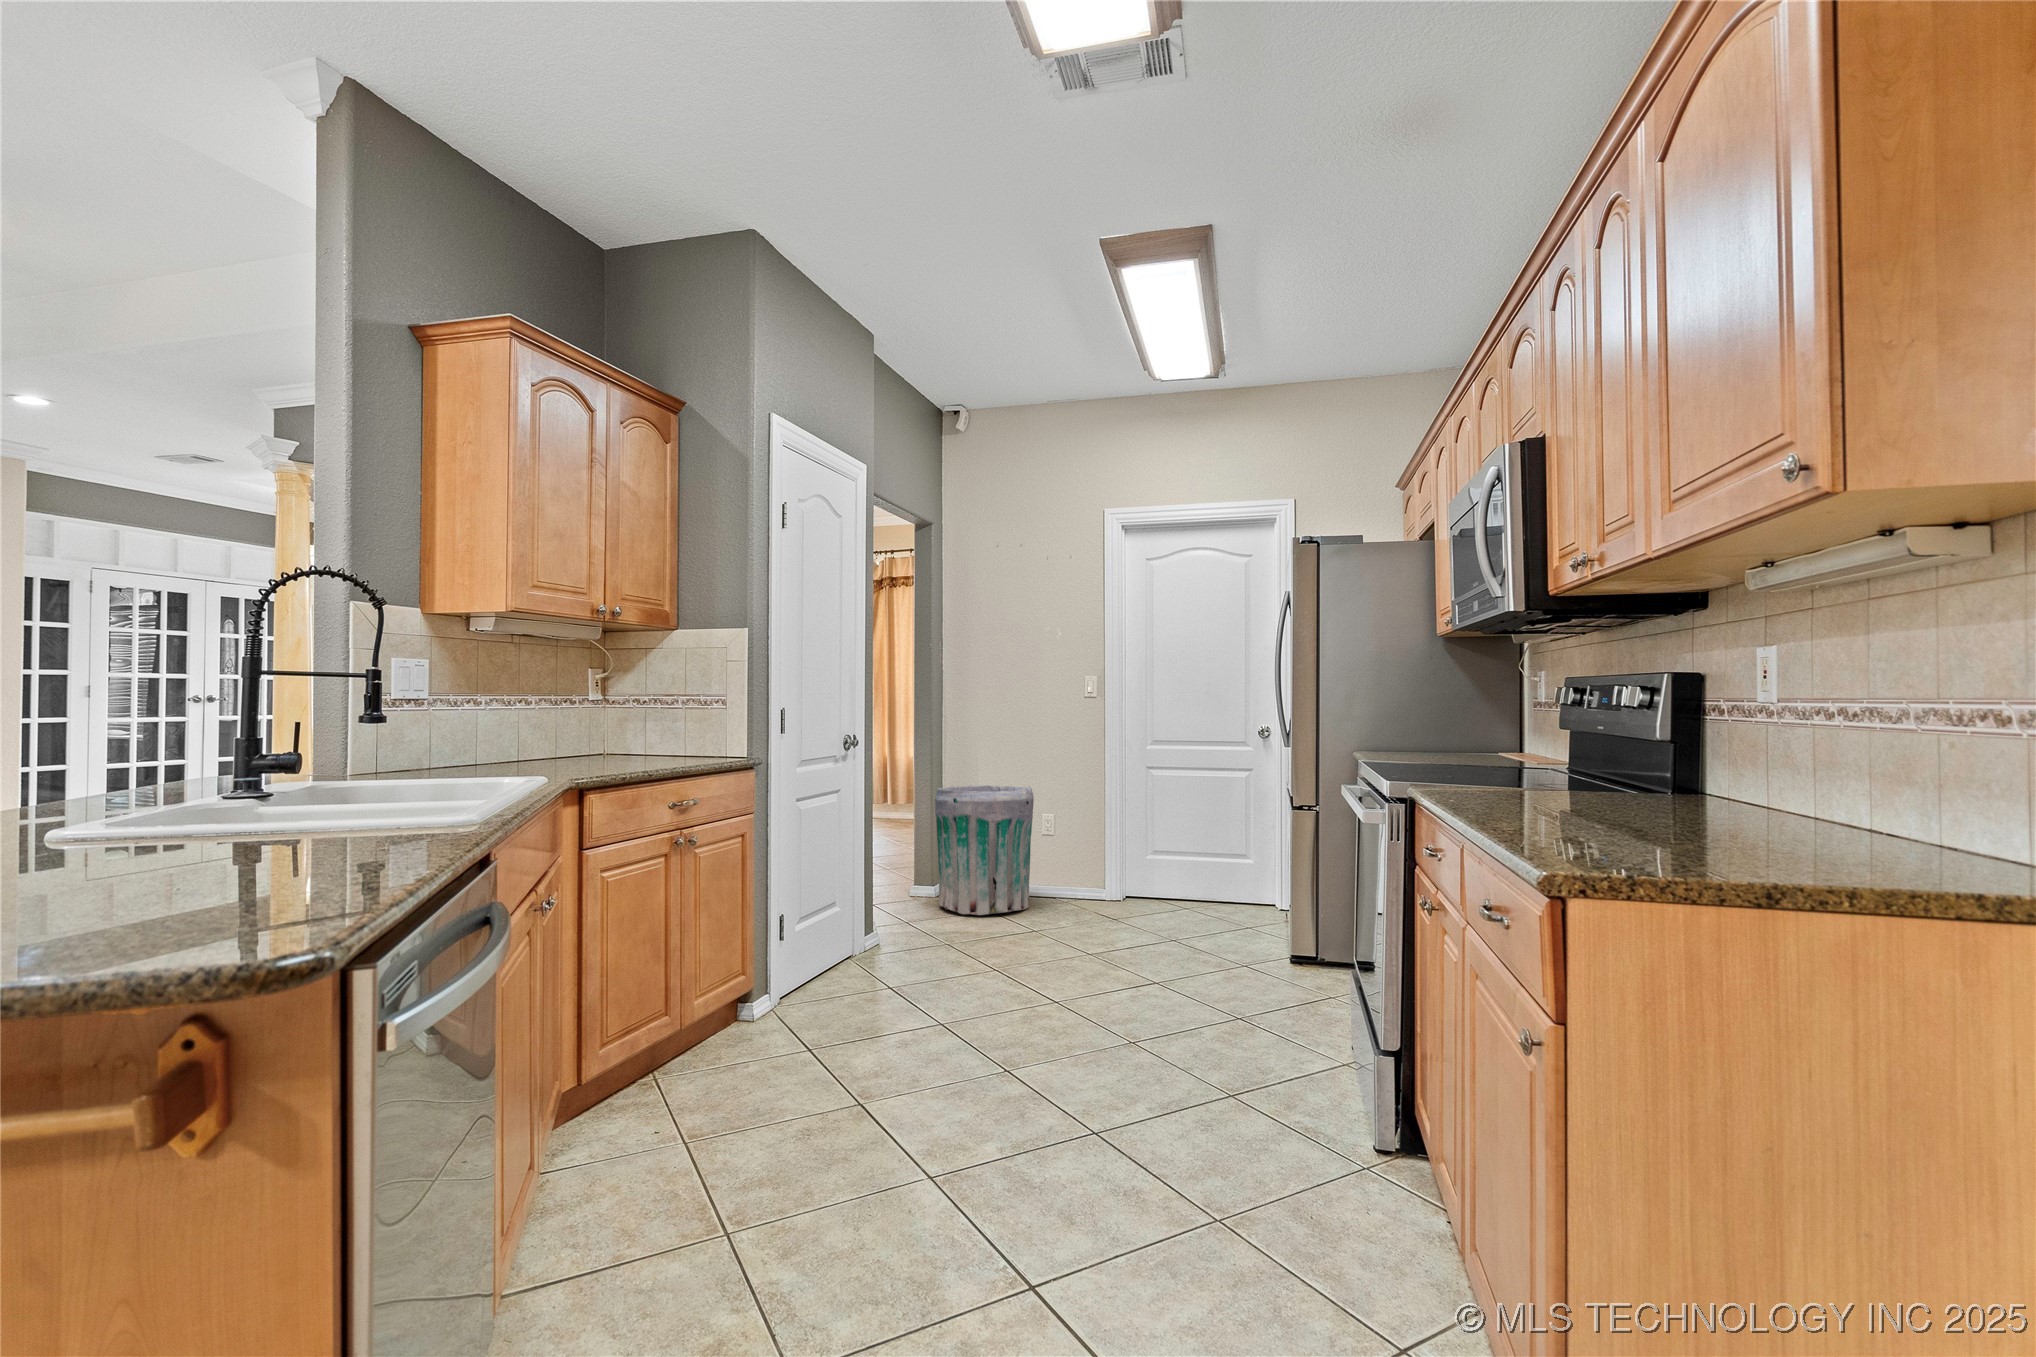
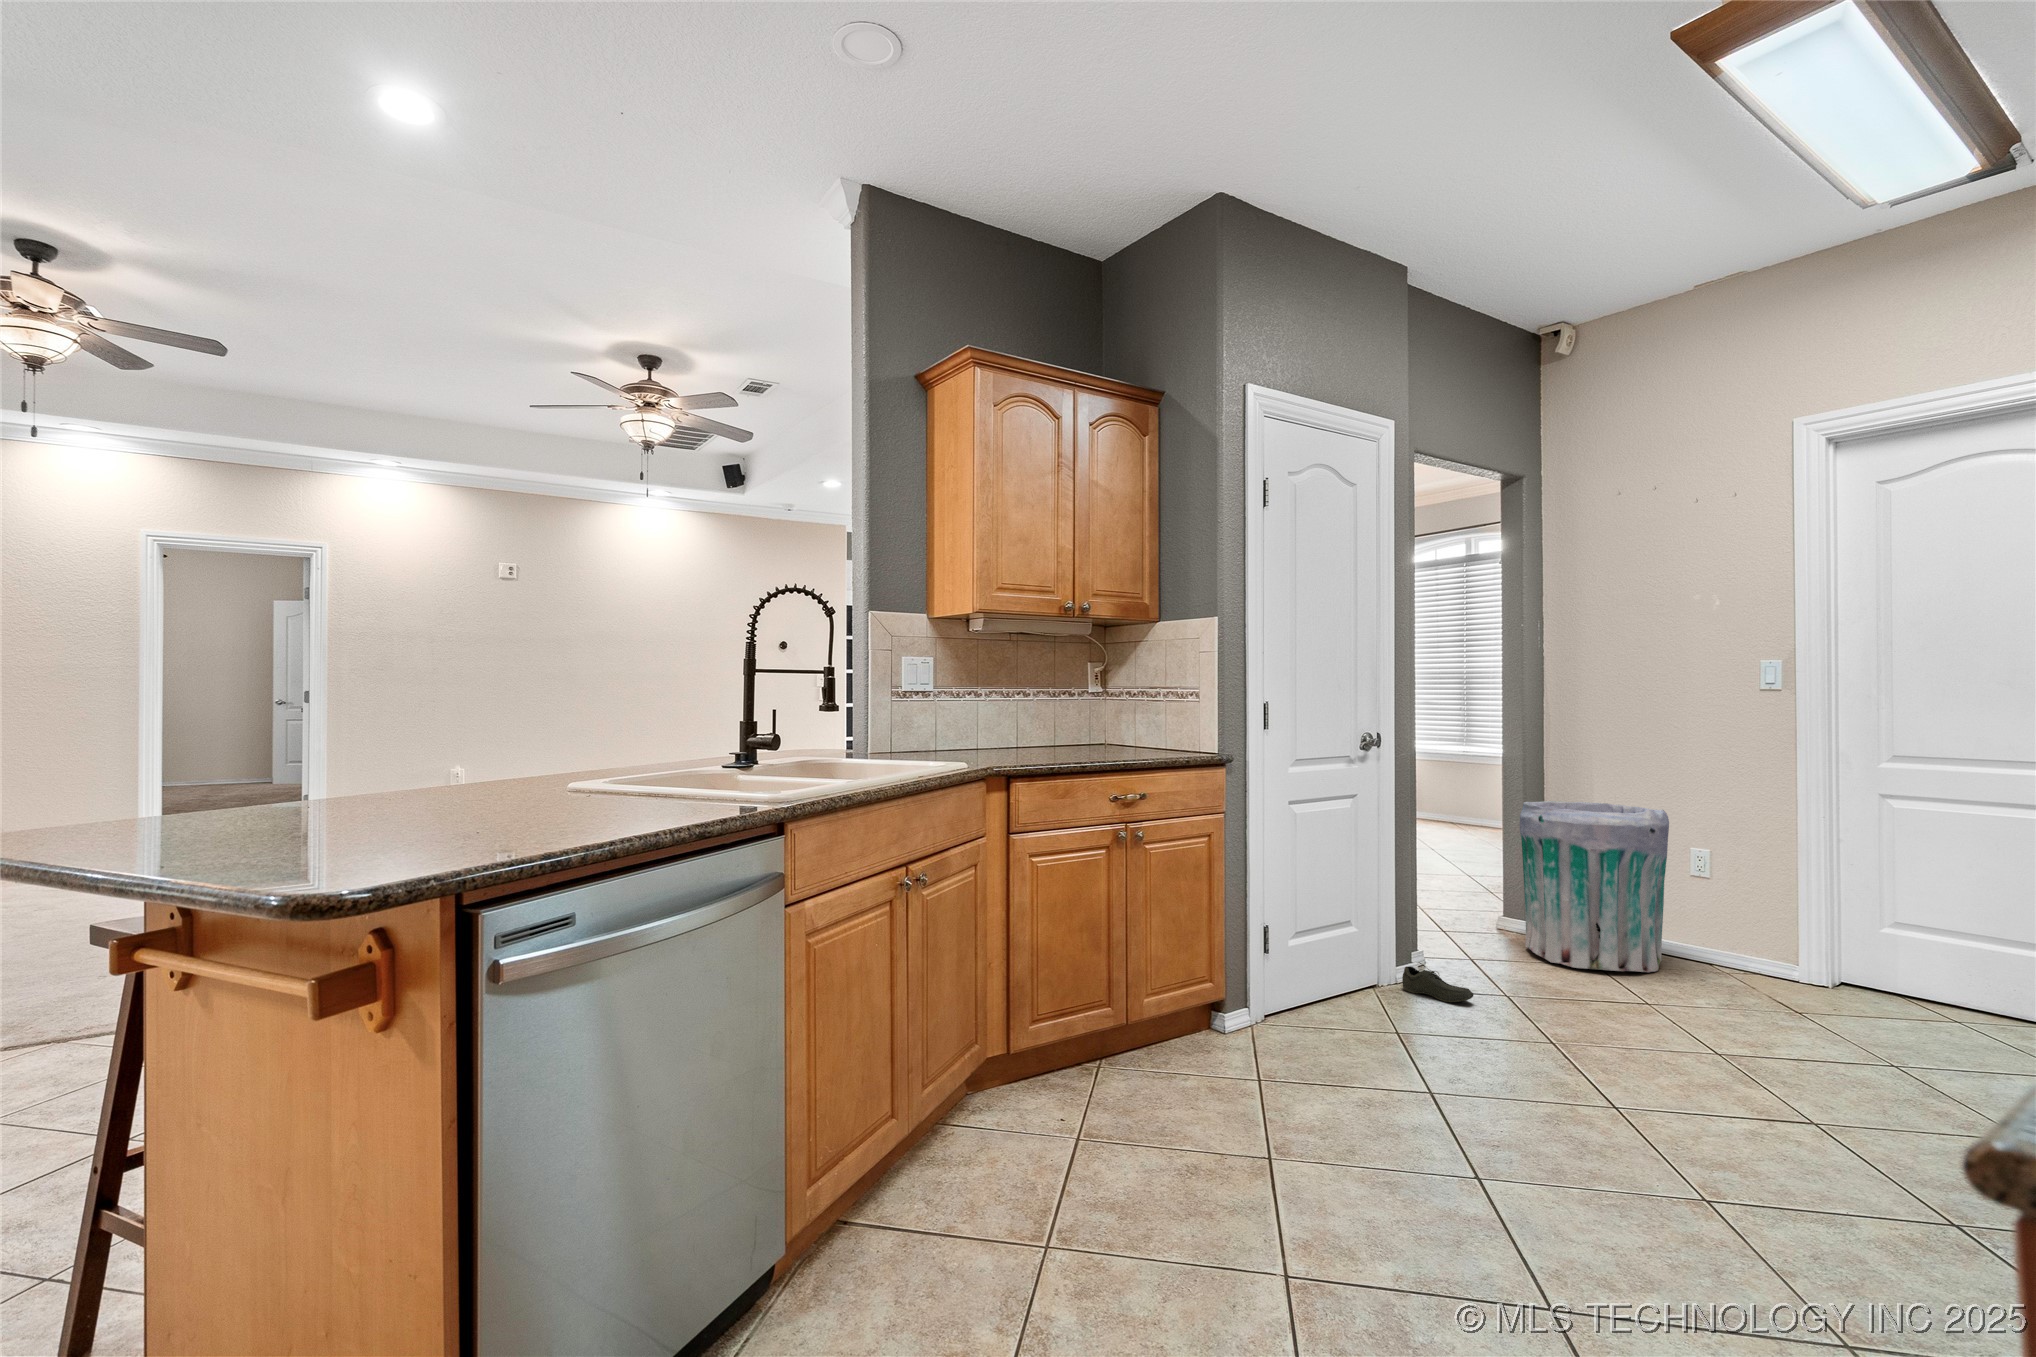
shoe: none [872,928,930,957] -> present [1402,962,1473,1002]

